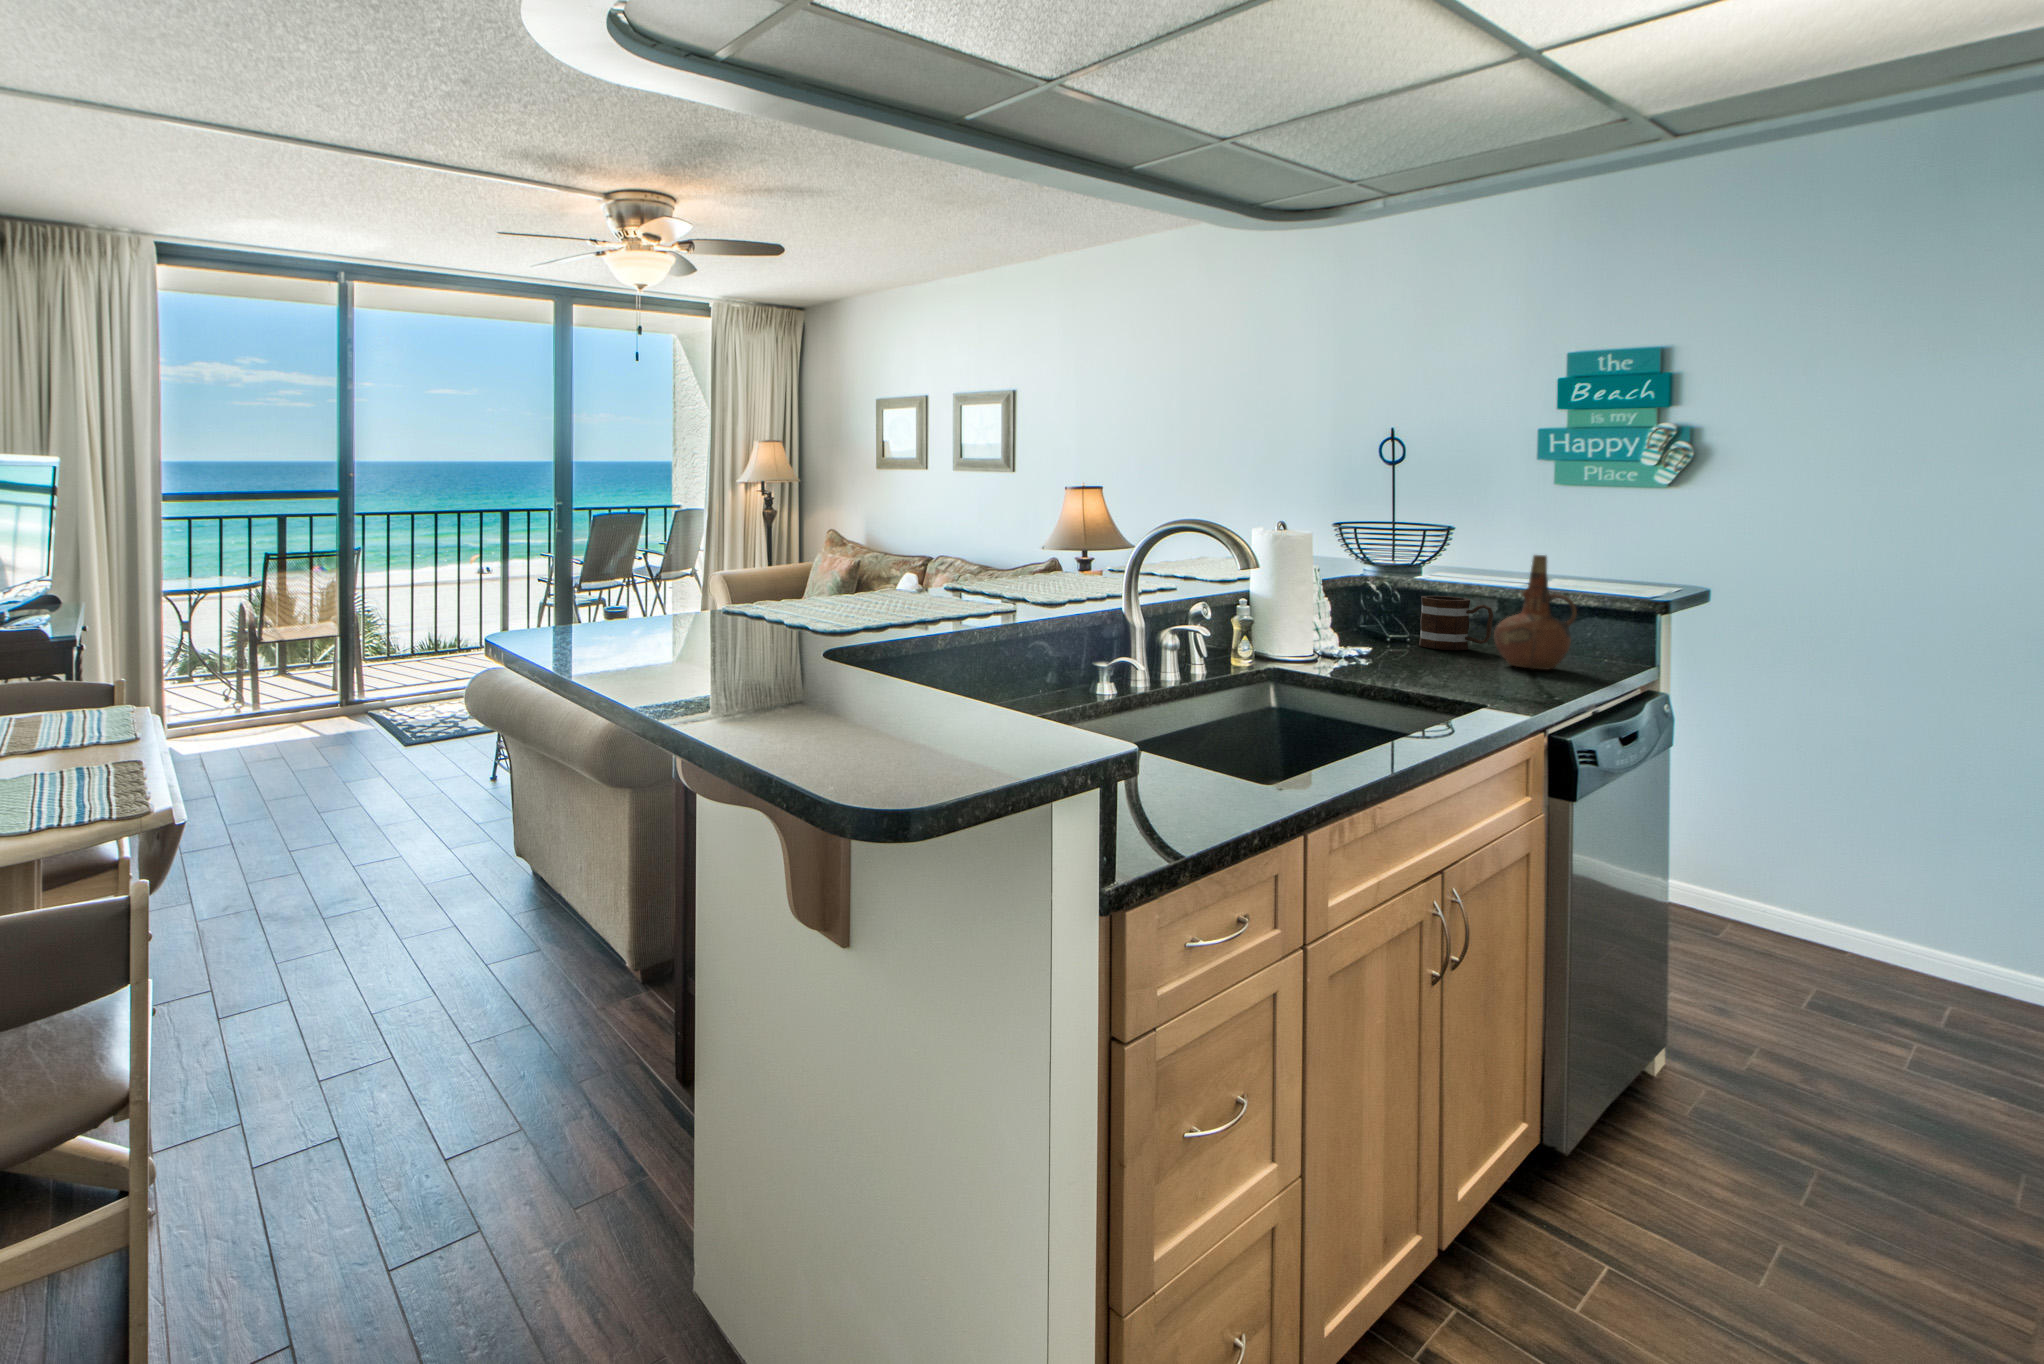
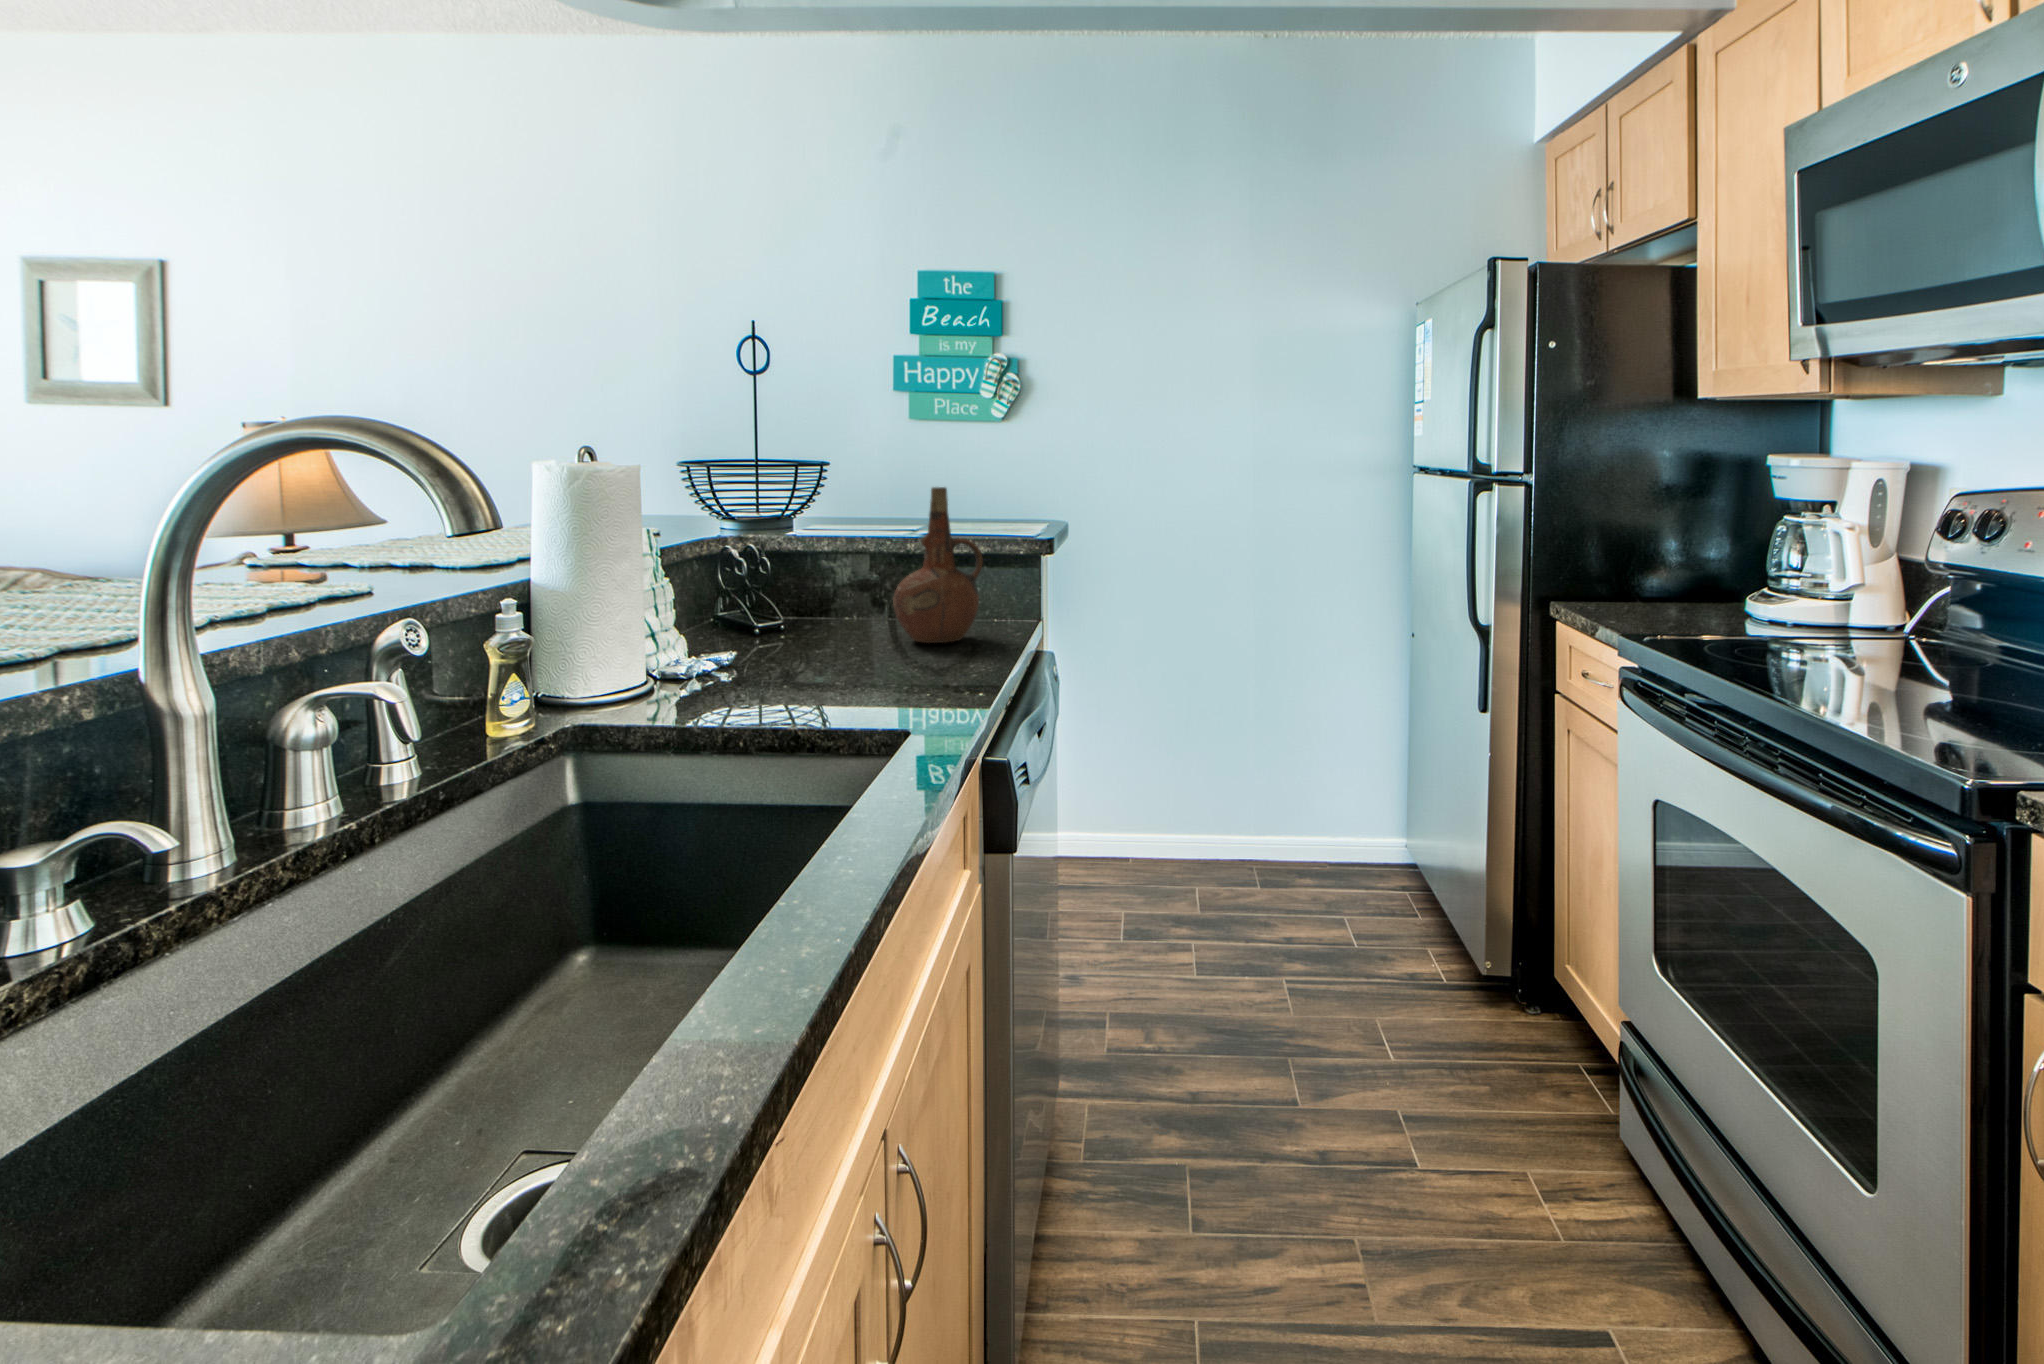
mug: present [1419,596,1493,650] -> none [798,553,885,629]

